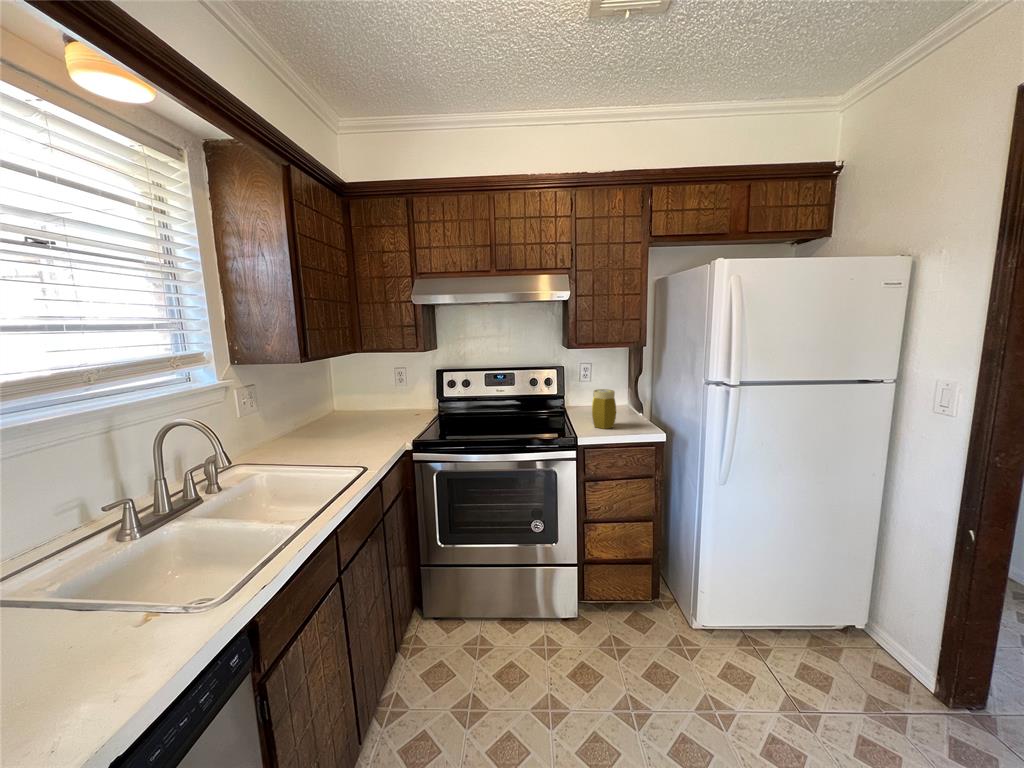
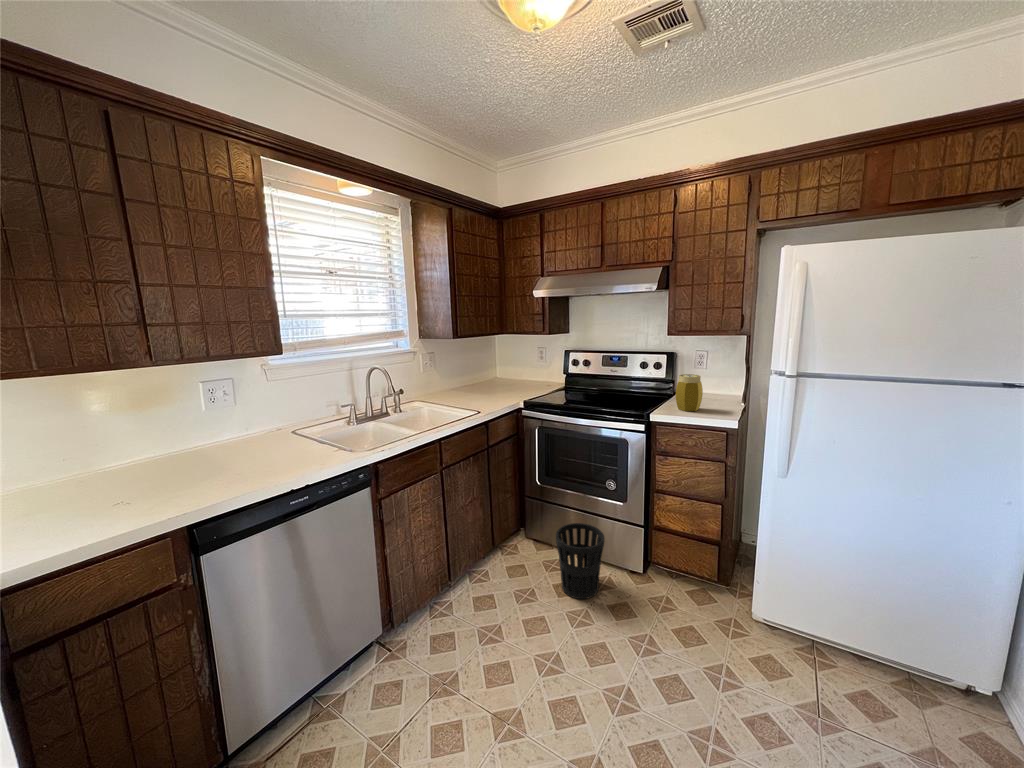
wastebasket: none [491,582,552,685] -> present [556,523,605,599]

